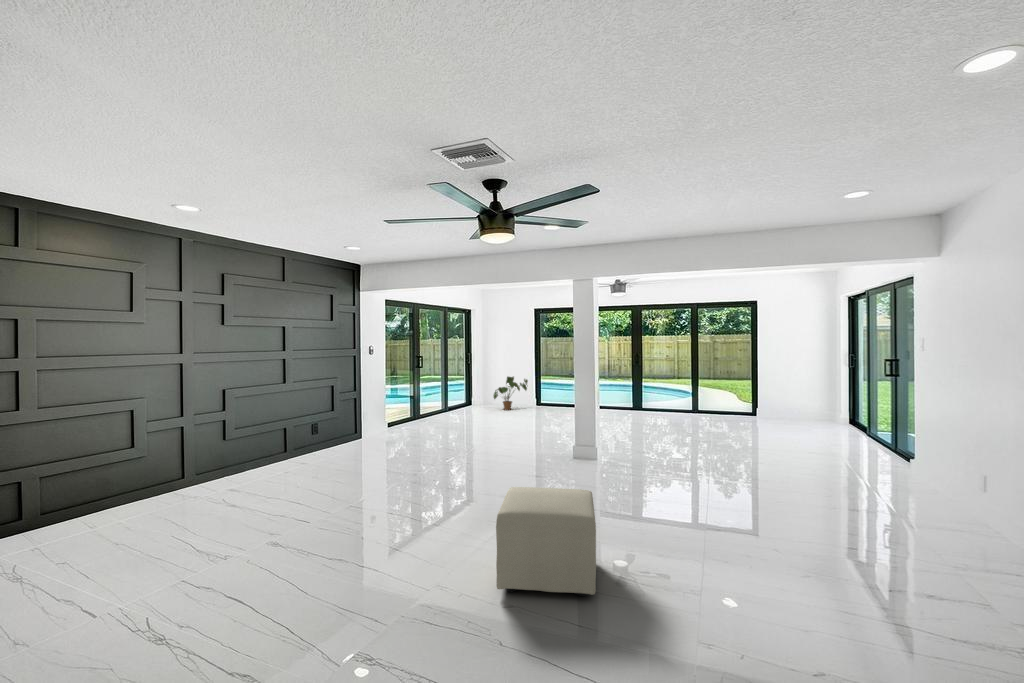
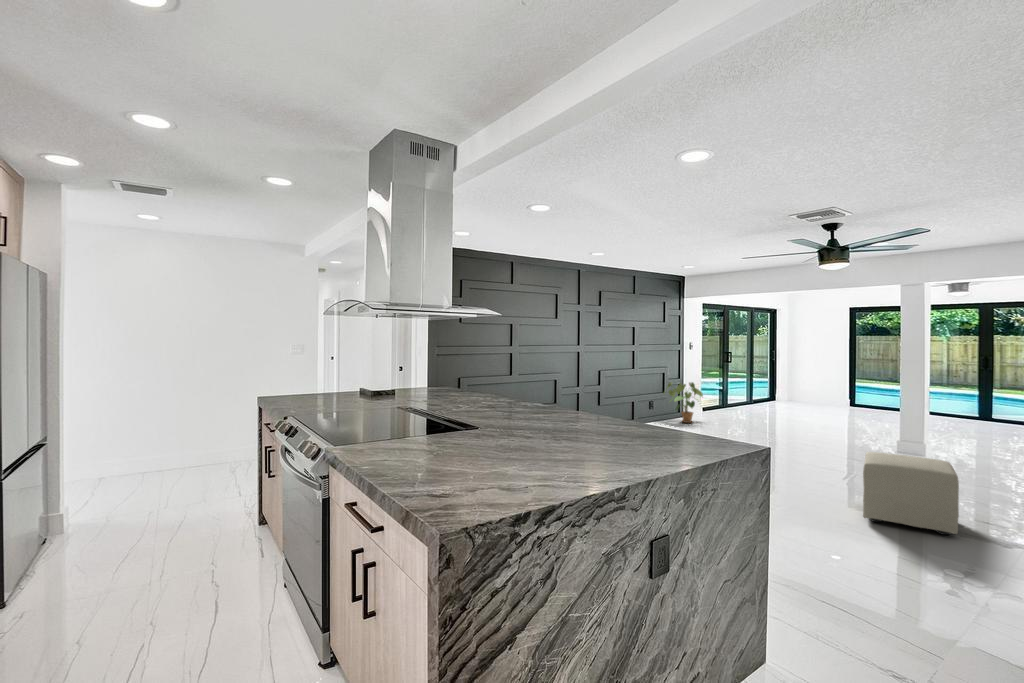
house plant: present [493,377,528,410] -> present [667,382,703,423]

